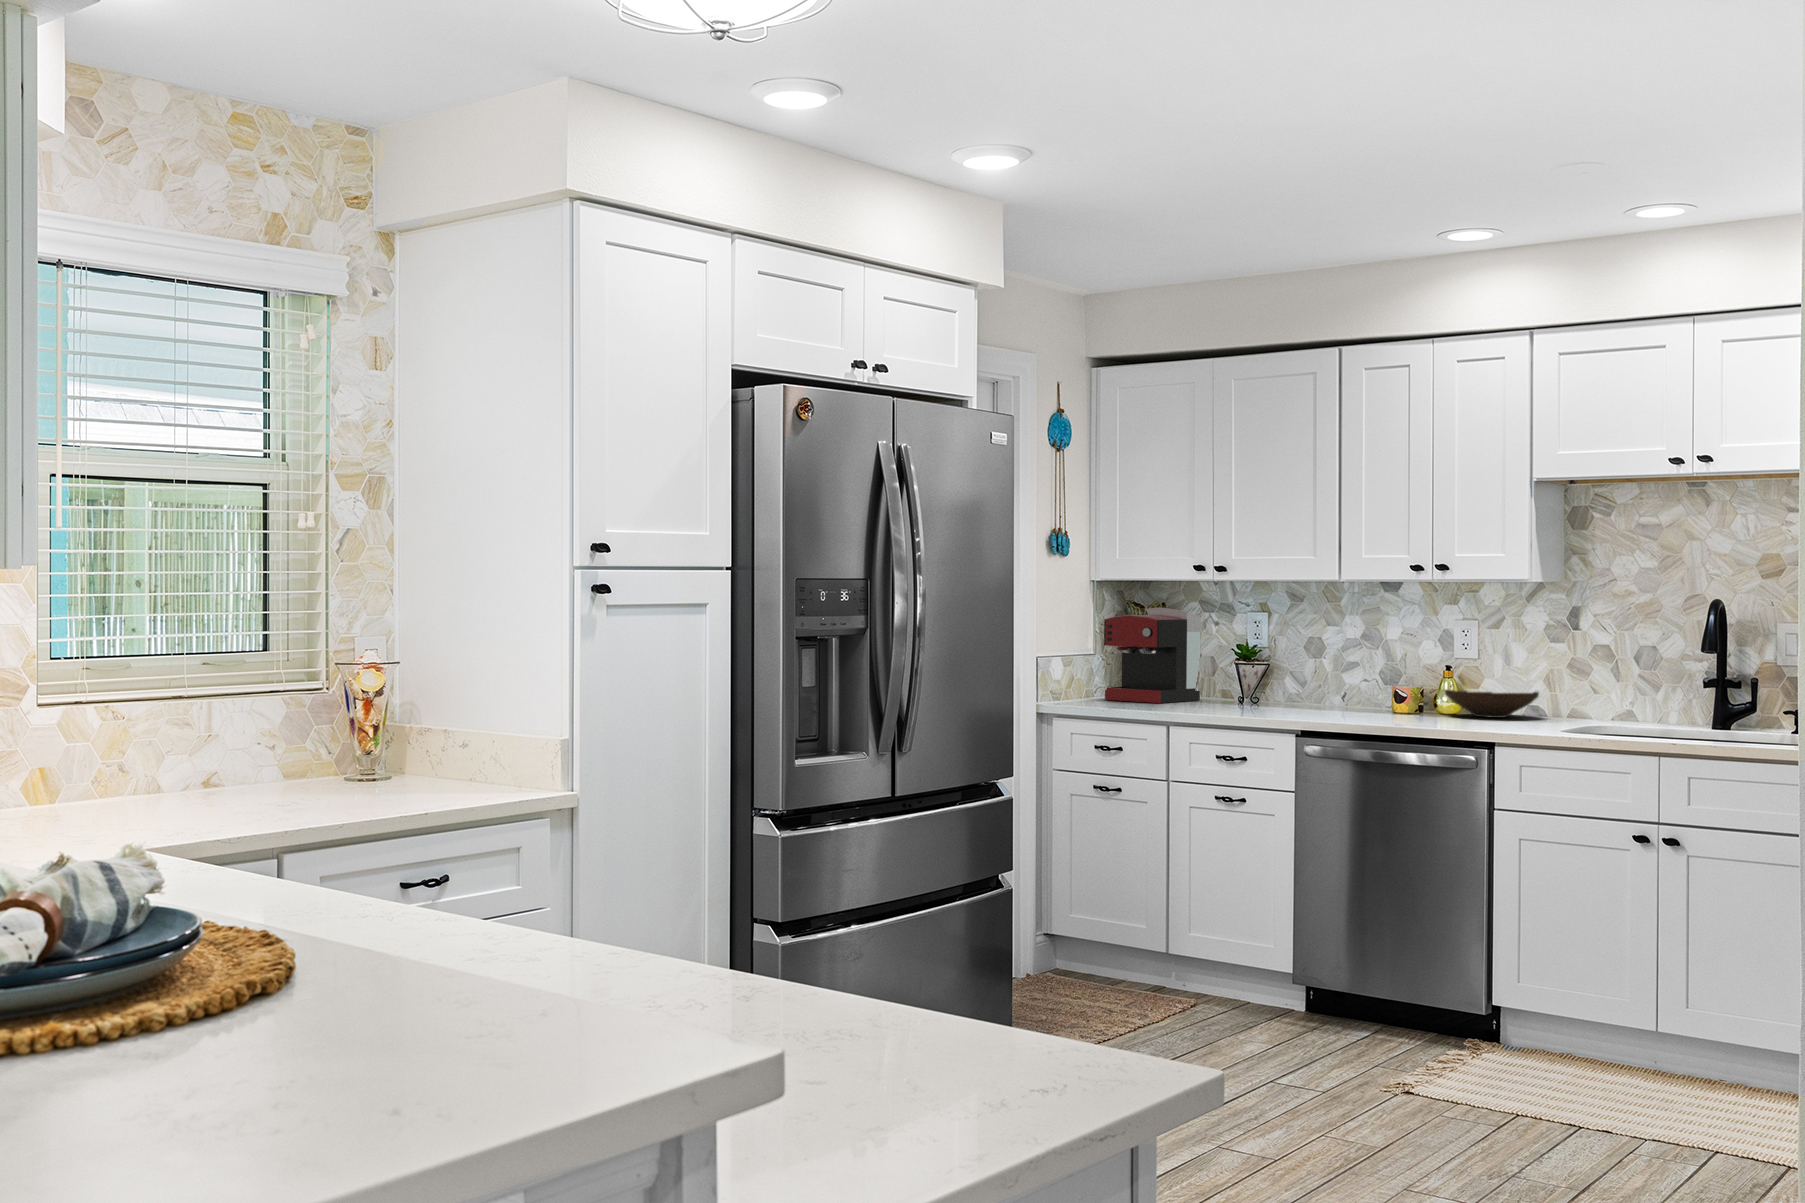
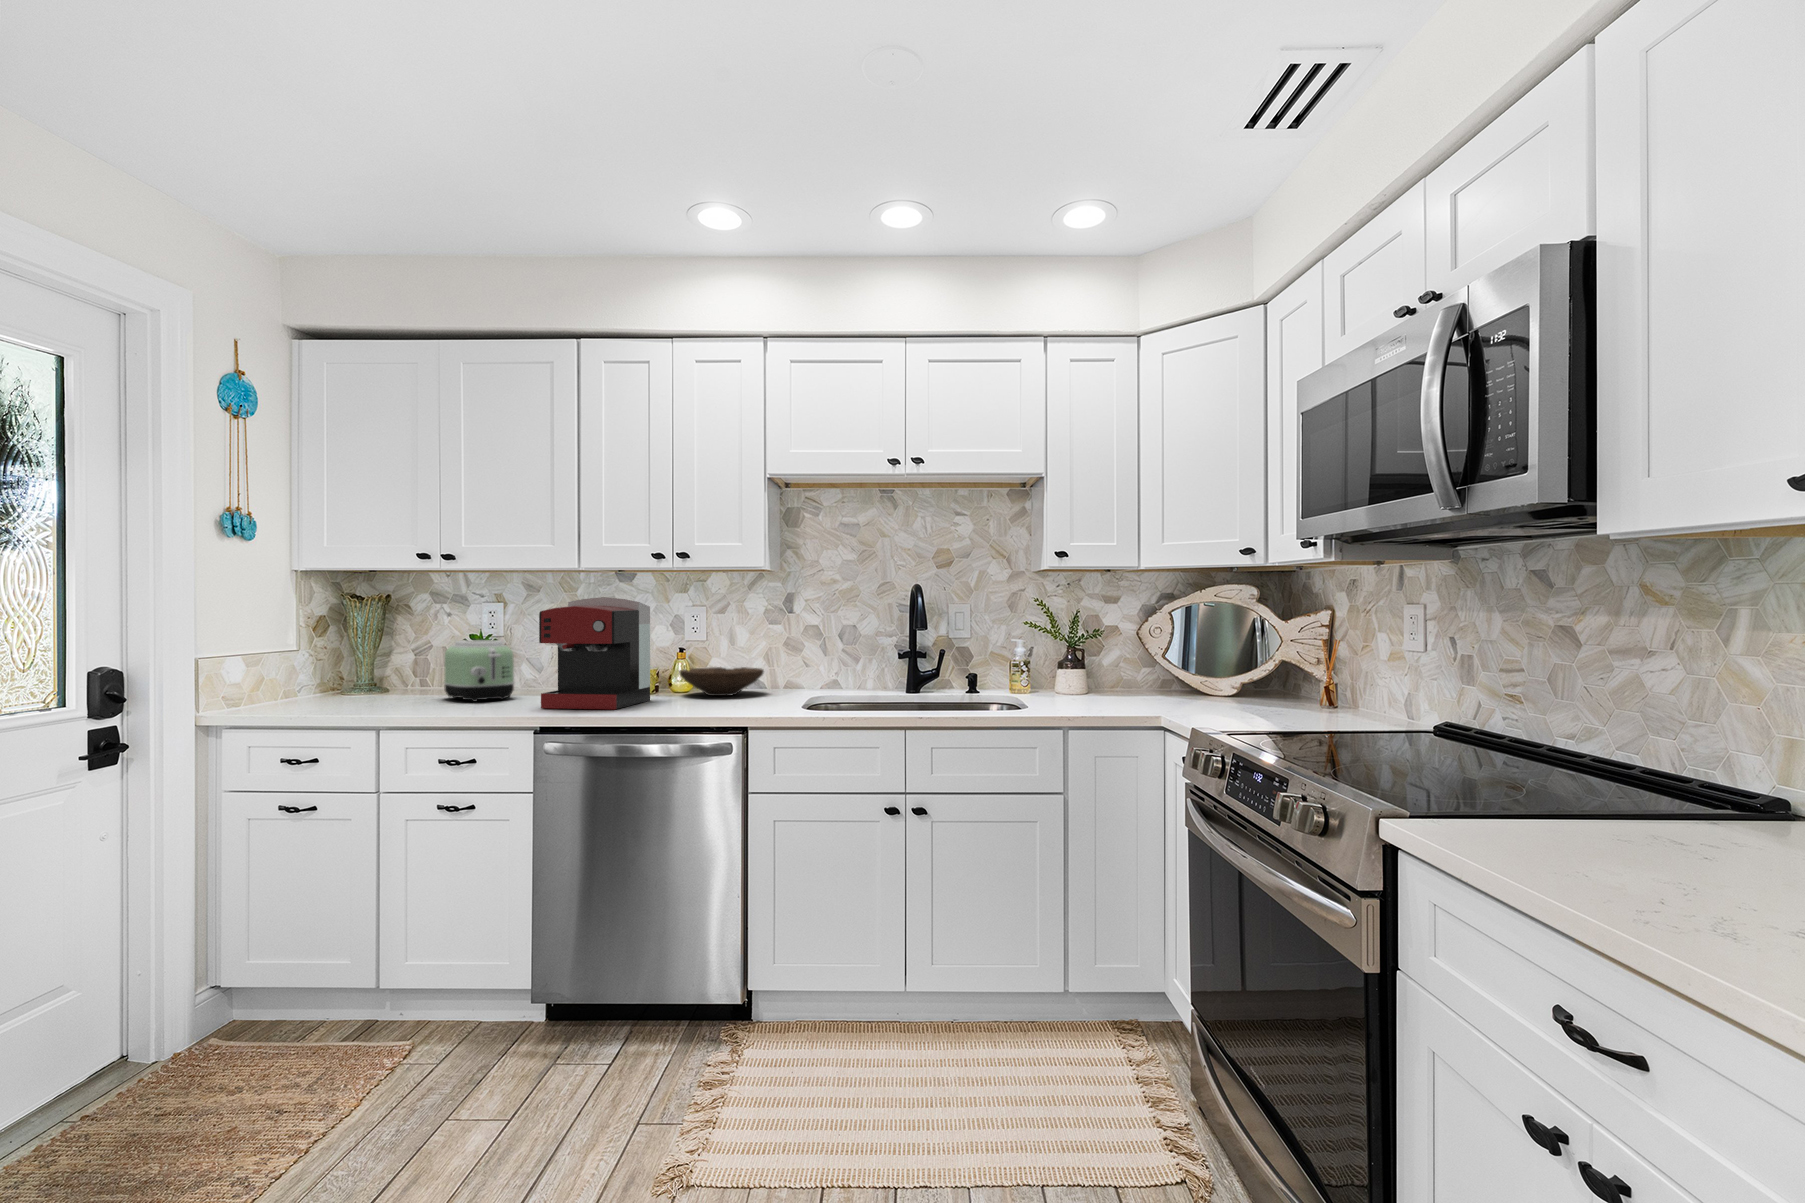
coffee maker: present [1104,607,1201,703] -> present [539,597,650,709]
toaster: none [1214,650,1279,709] -> present [444,640,514,702]

